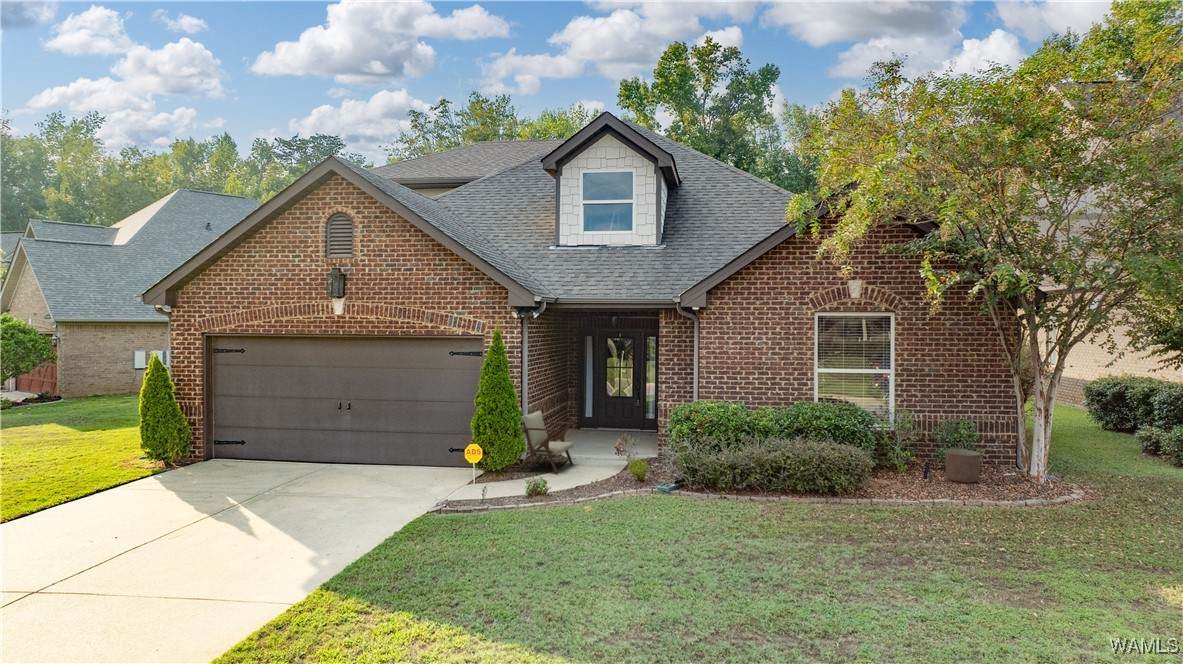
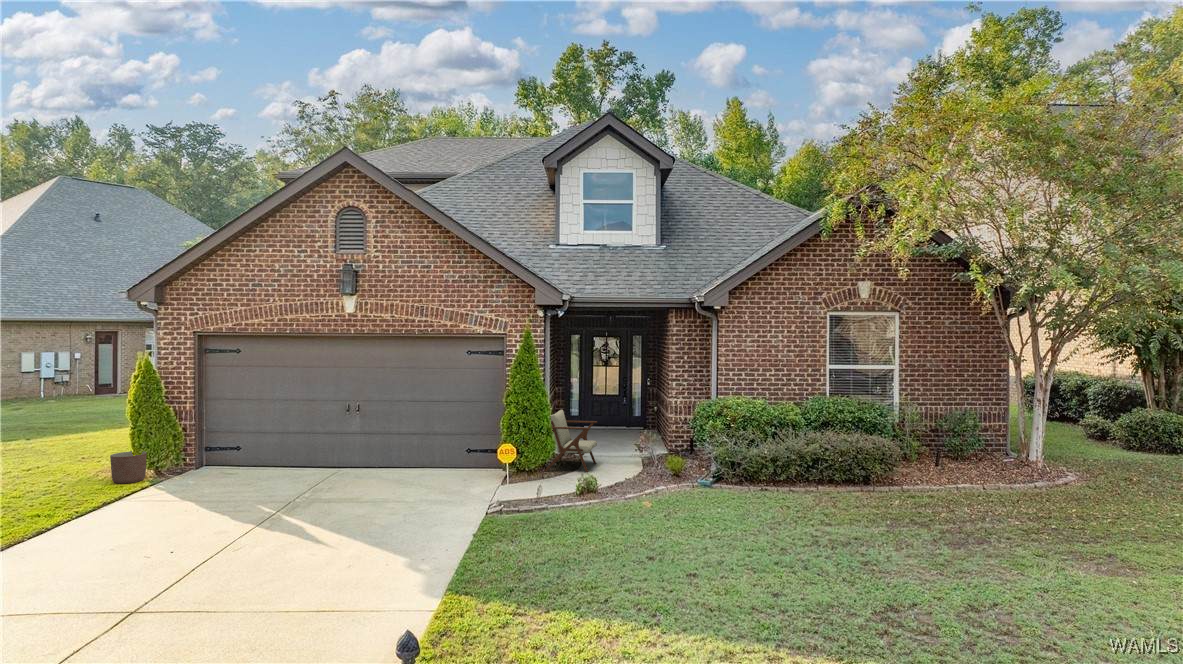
planter: present [945,449,981,483] -> present [110,451,147,484]

